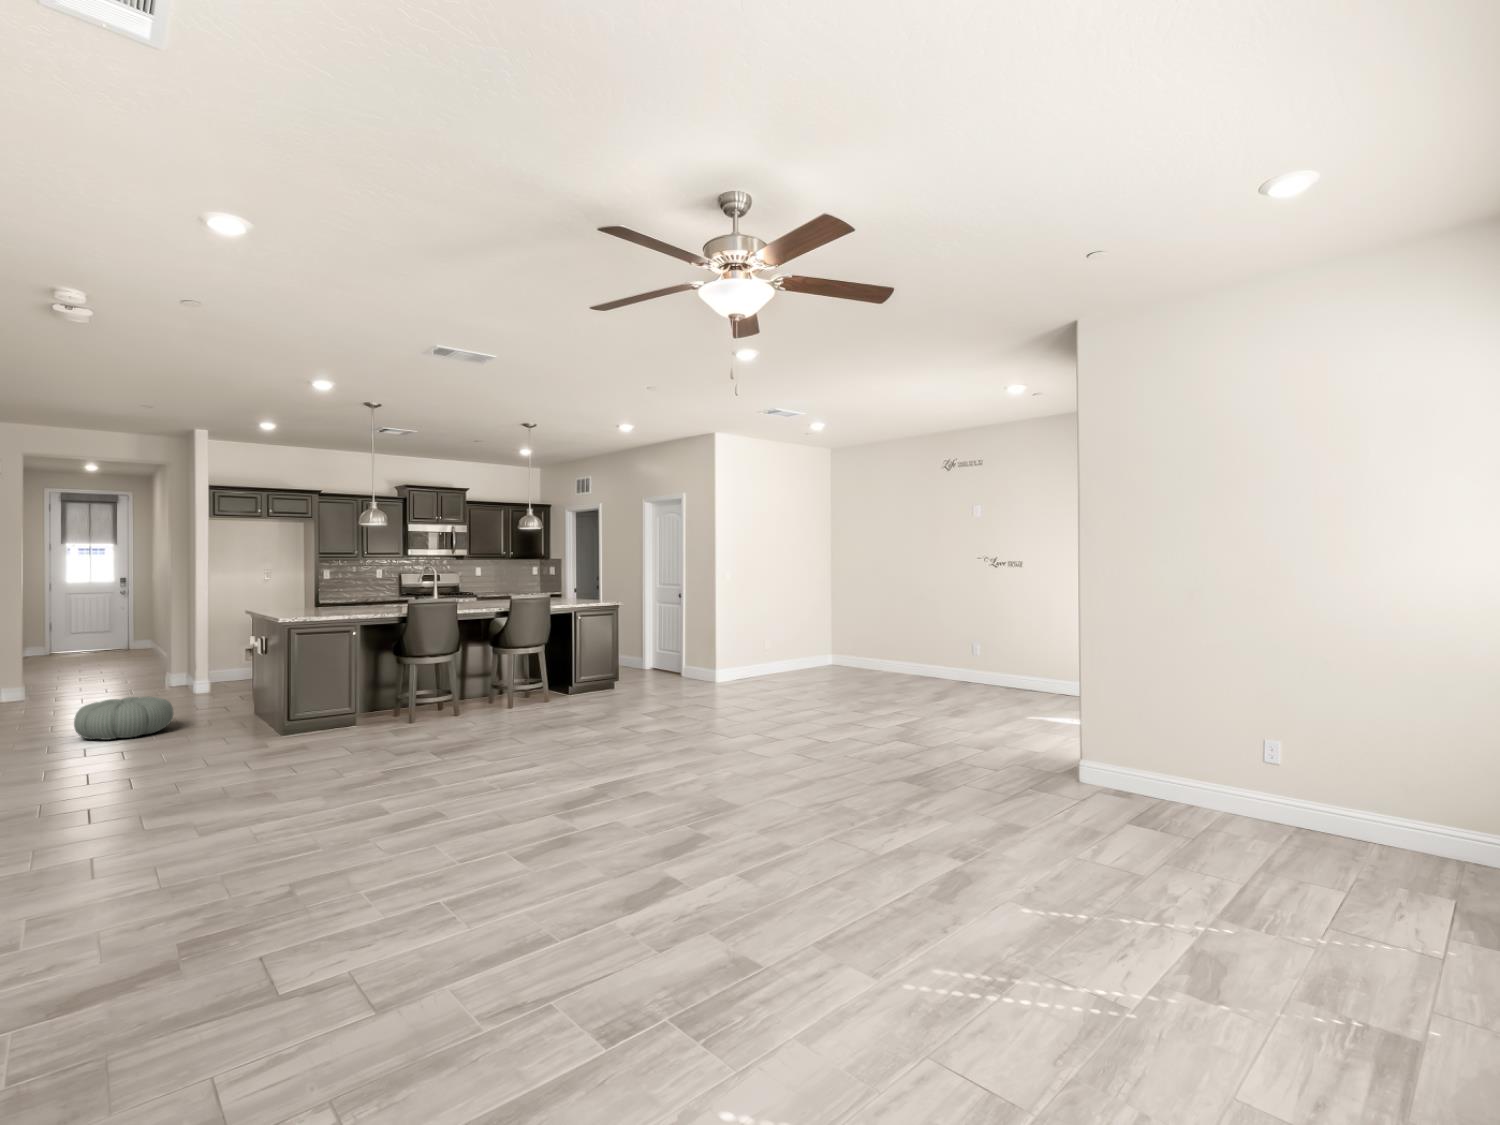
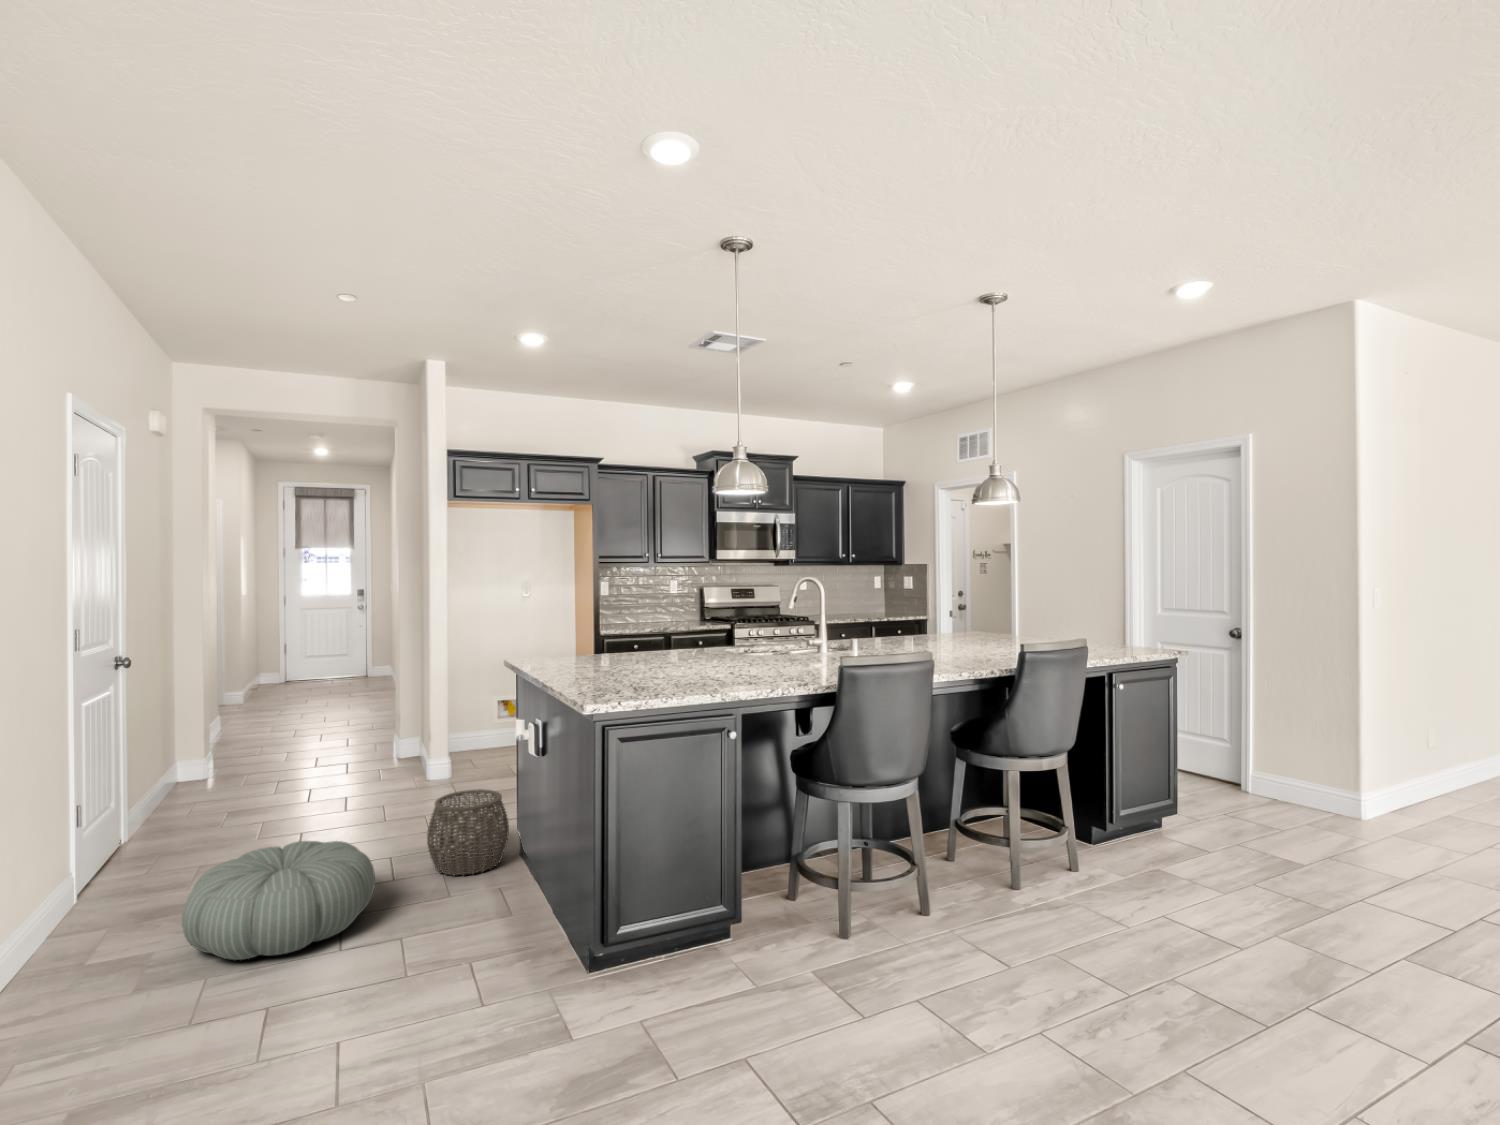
woven basket: none [200,679,249,718] -> present [427,789,509,876]

